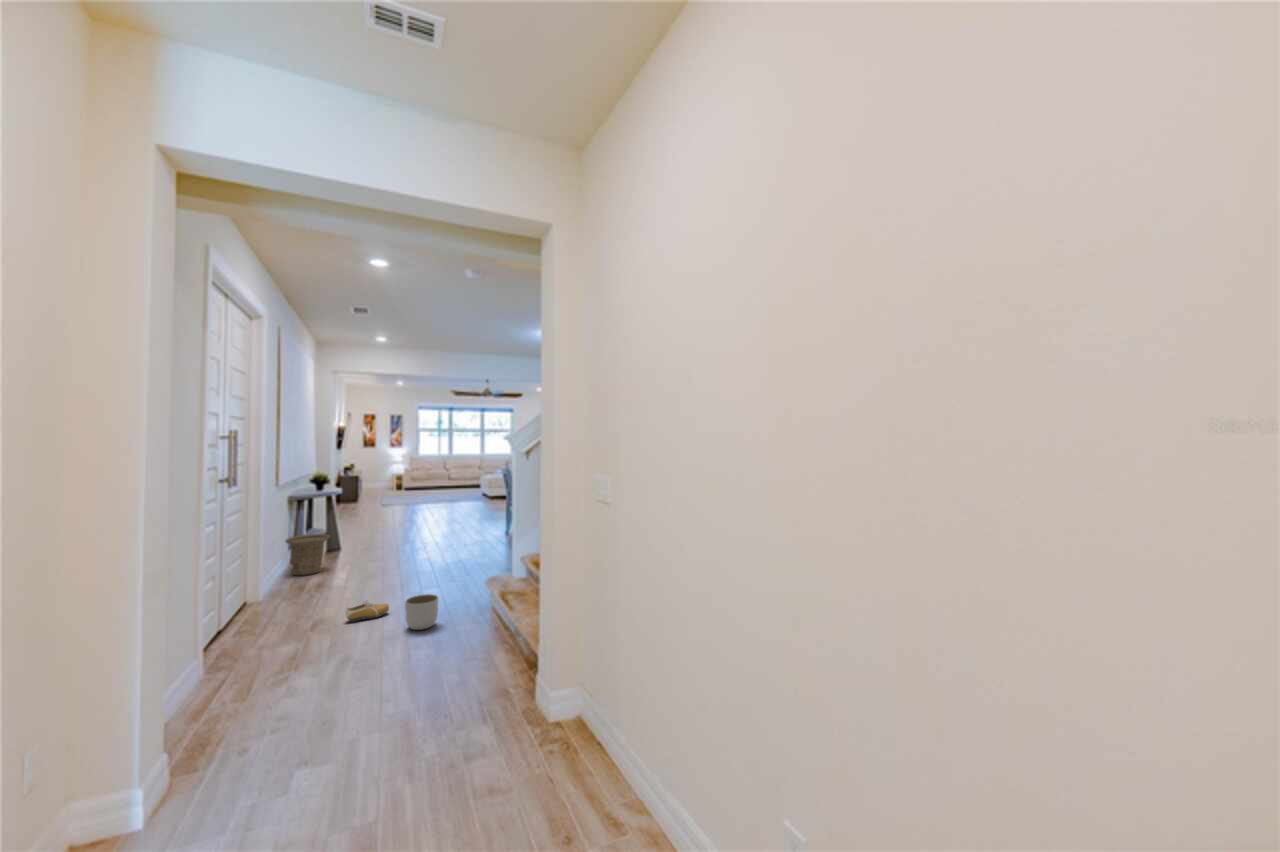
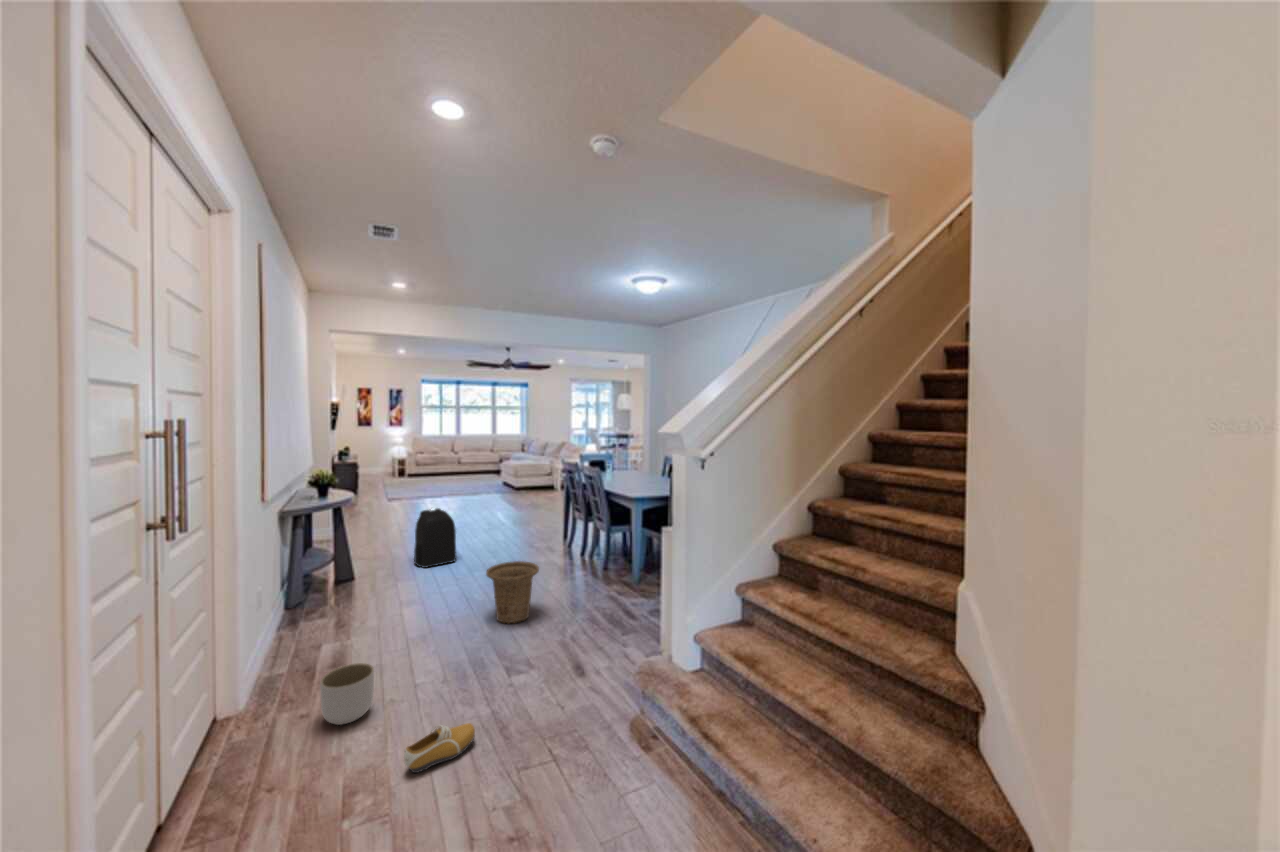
backpack: none [386,501,419,545] -> present [414,508,457,568]
basket: present [285,534,329,575] -> present [486,561,539,624]
planter: present [405,594,438,630] -> present [320,663,374,725]

